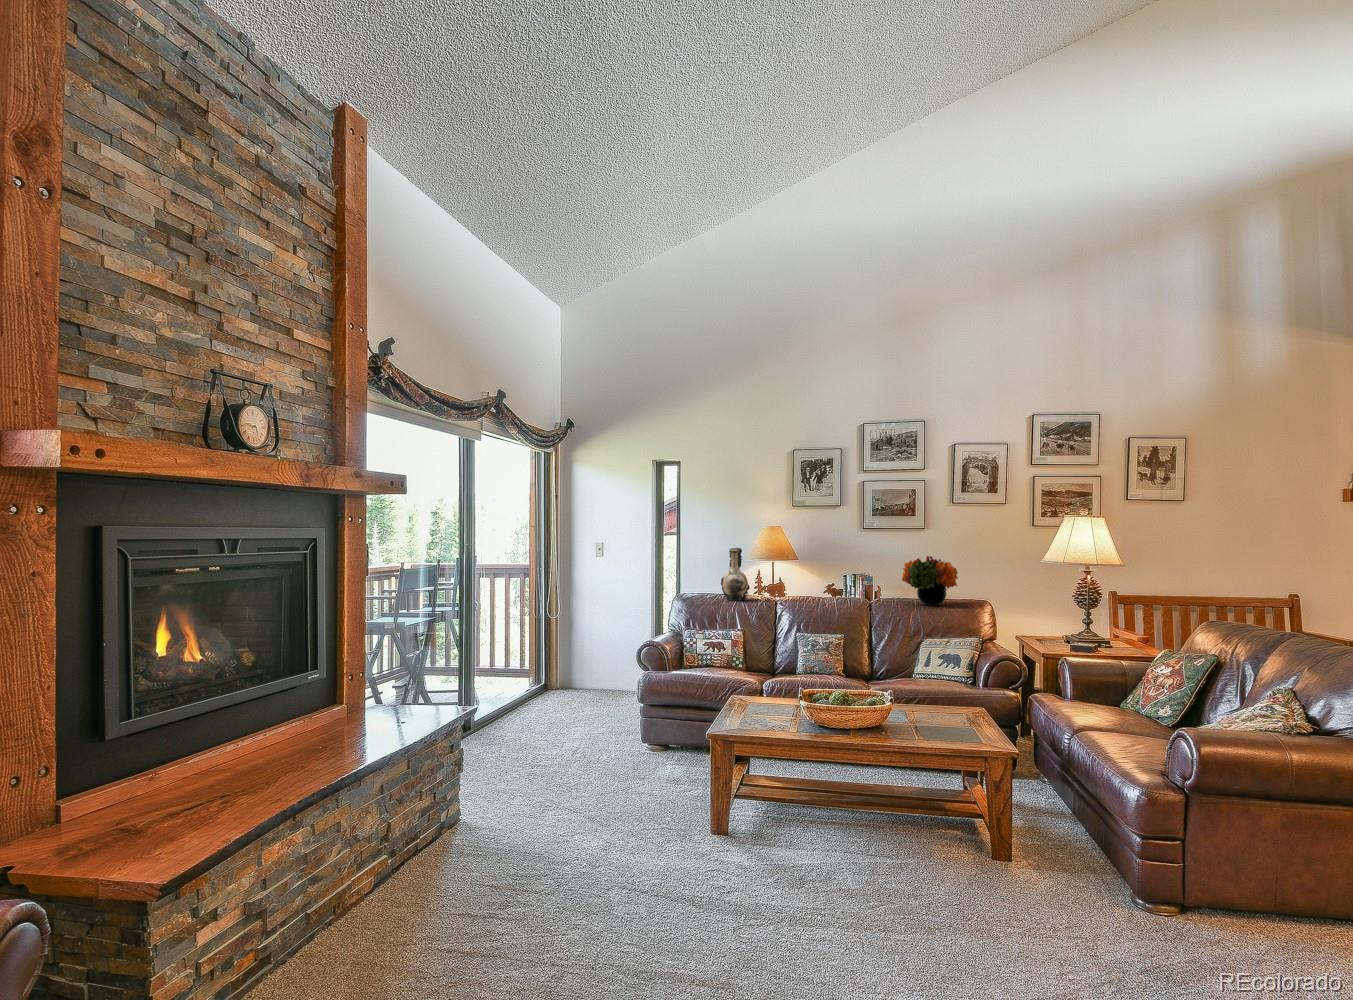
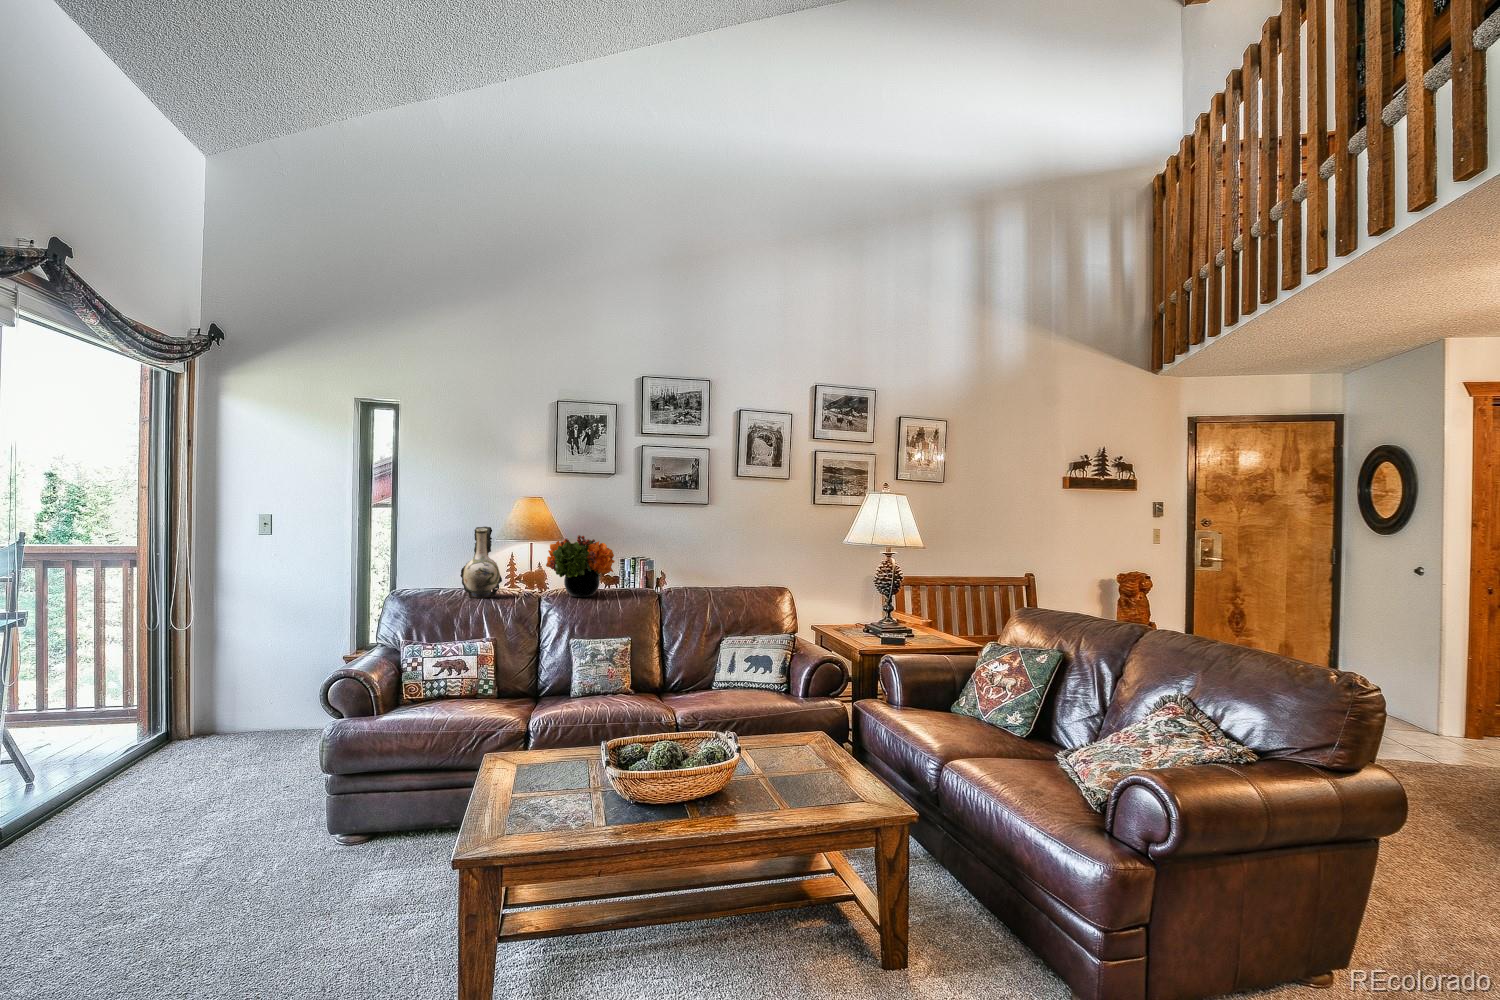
flower arrangement: present [902,556,958,606] -> present [546,535,615,597]

